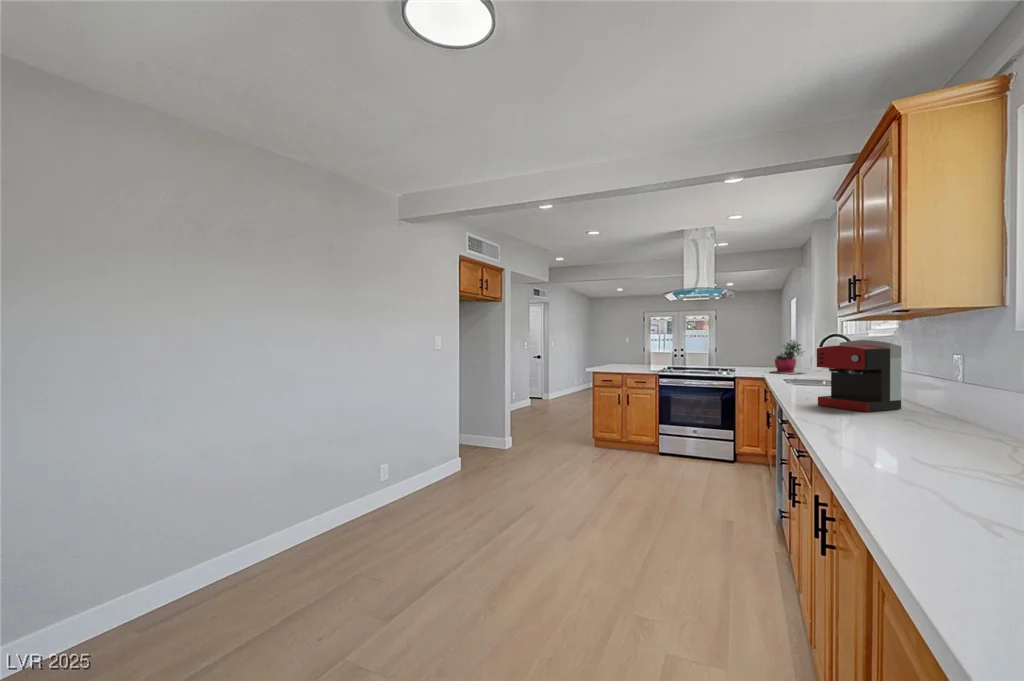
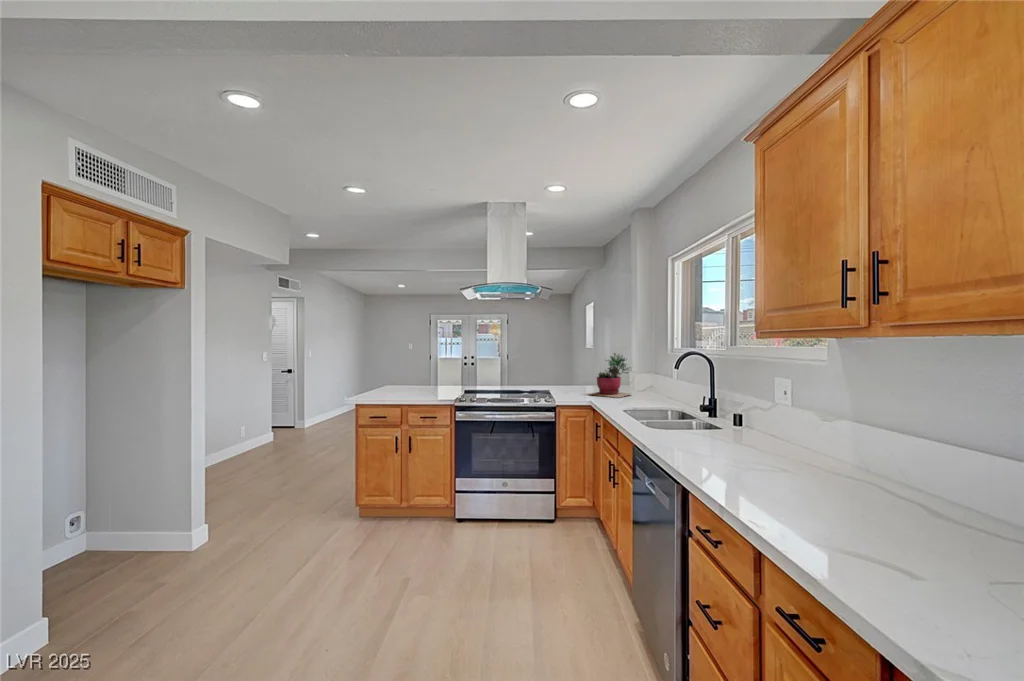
coffee maker: present [817,340,901,412] -> none [789,377,918,536]

